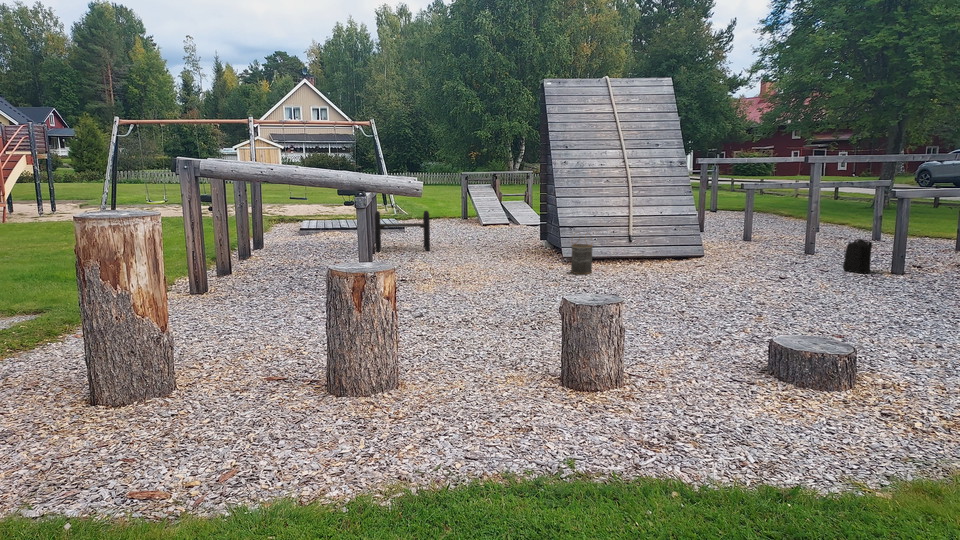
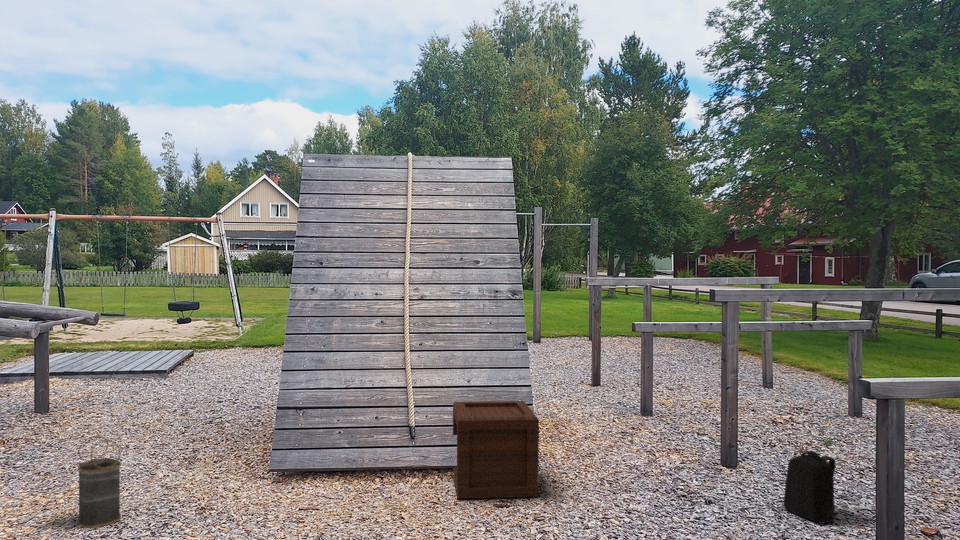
bench: present [375,211,430,252] -> none [10,361,127,434]
wooden crate: none [656,222,714,269] -> present [453,401,539,499]
basket: present [571,244,593,274] -> present [78,436,121,528]

